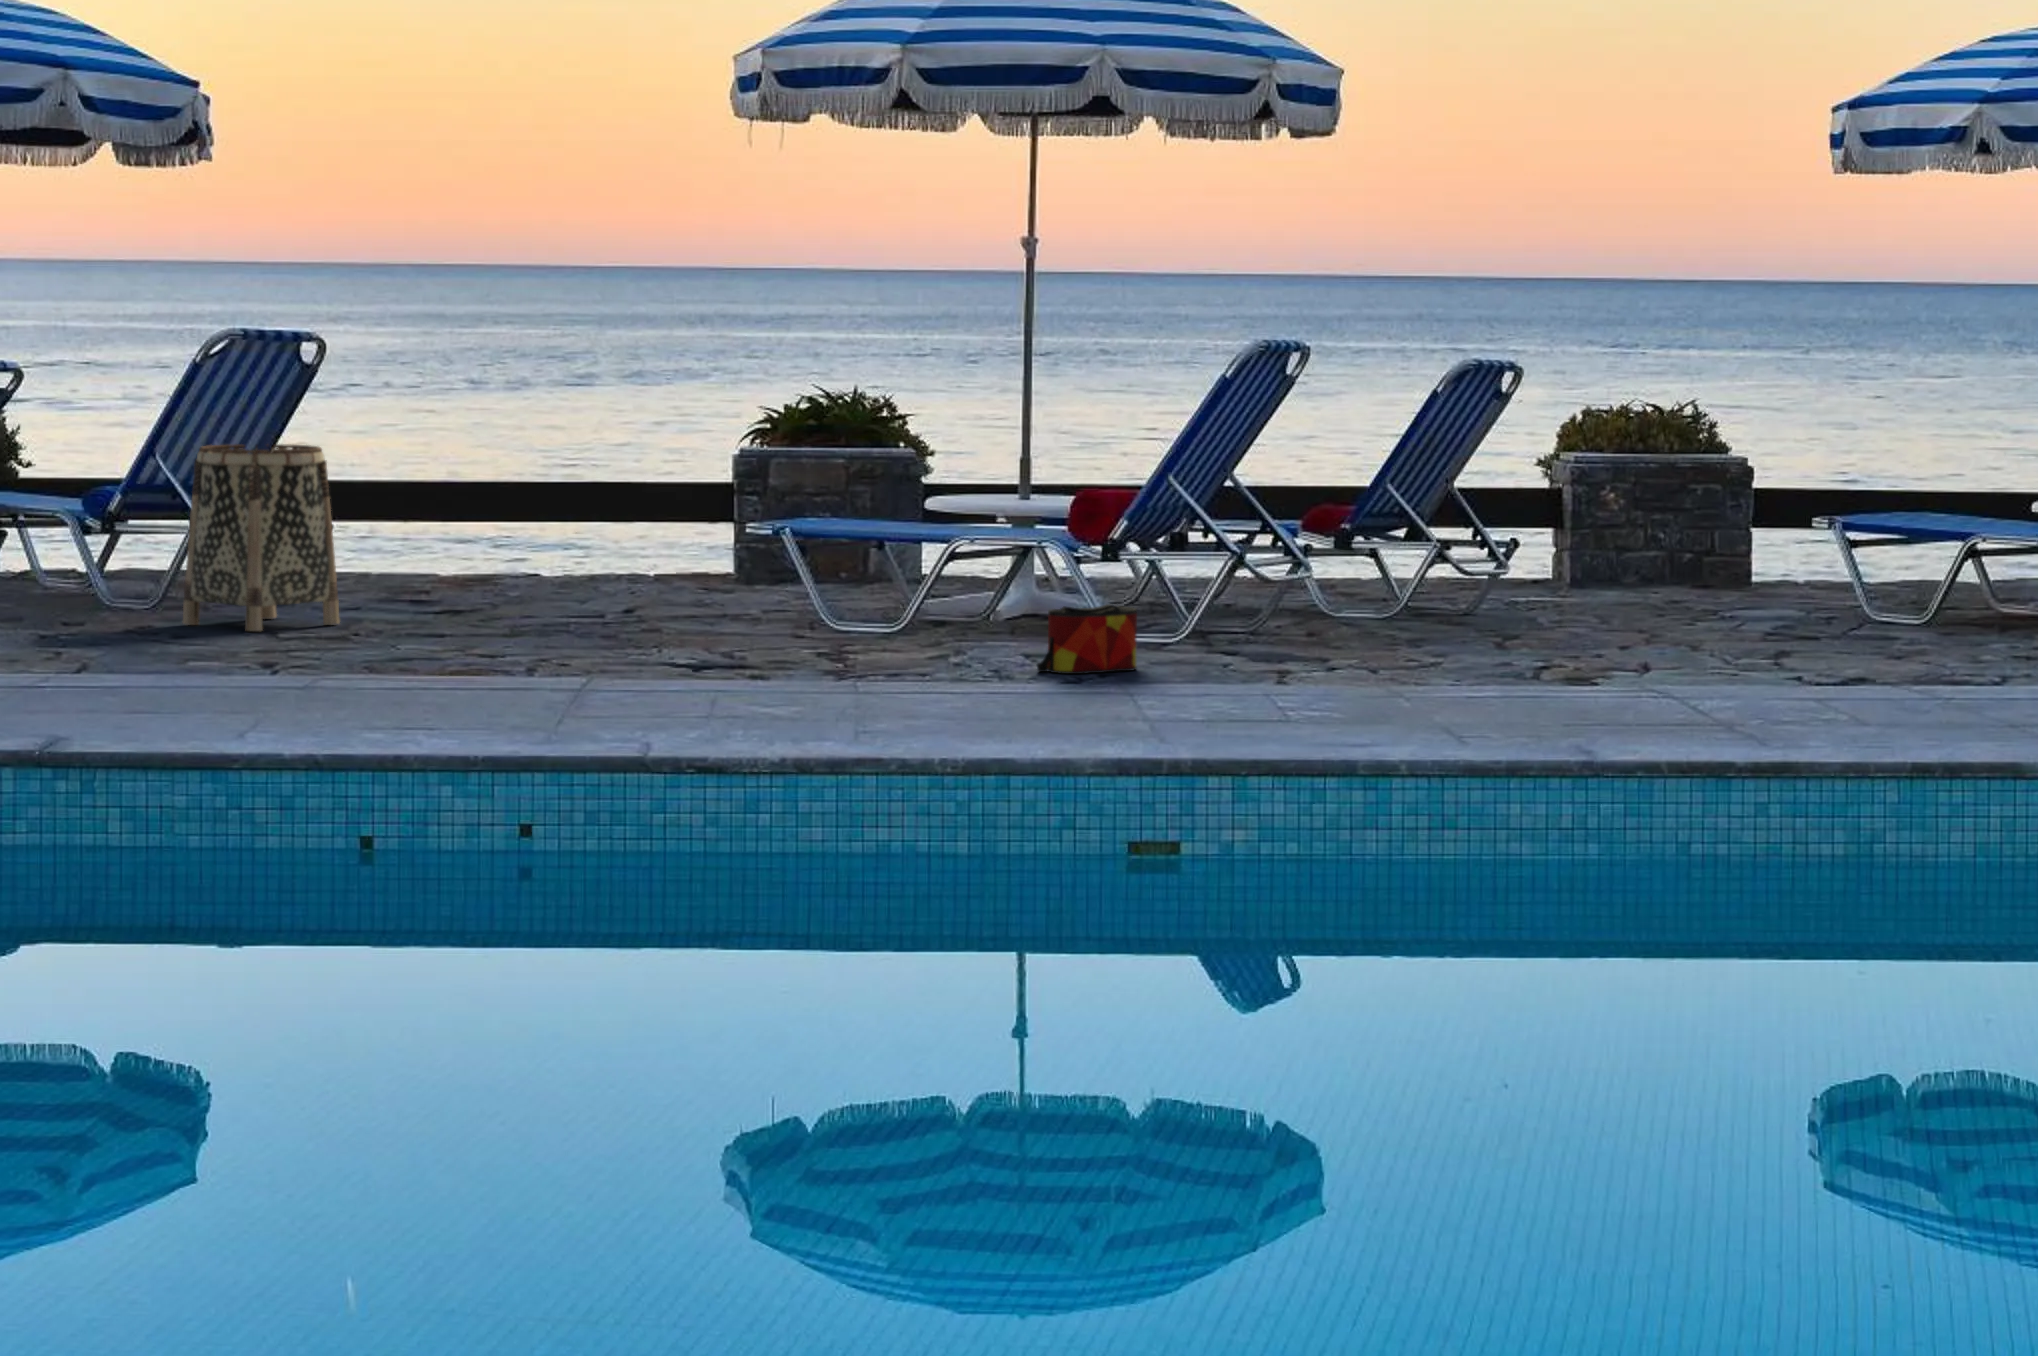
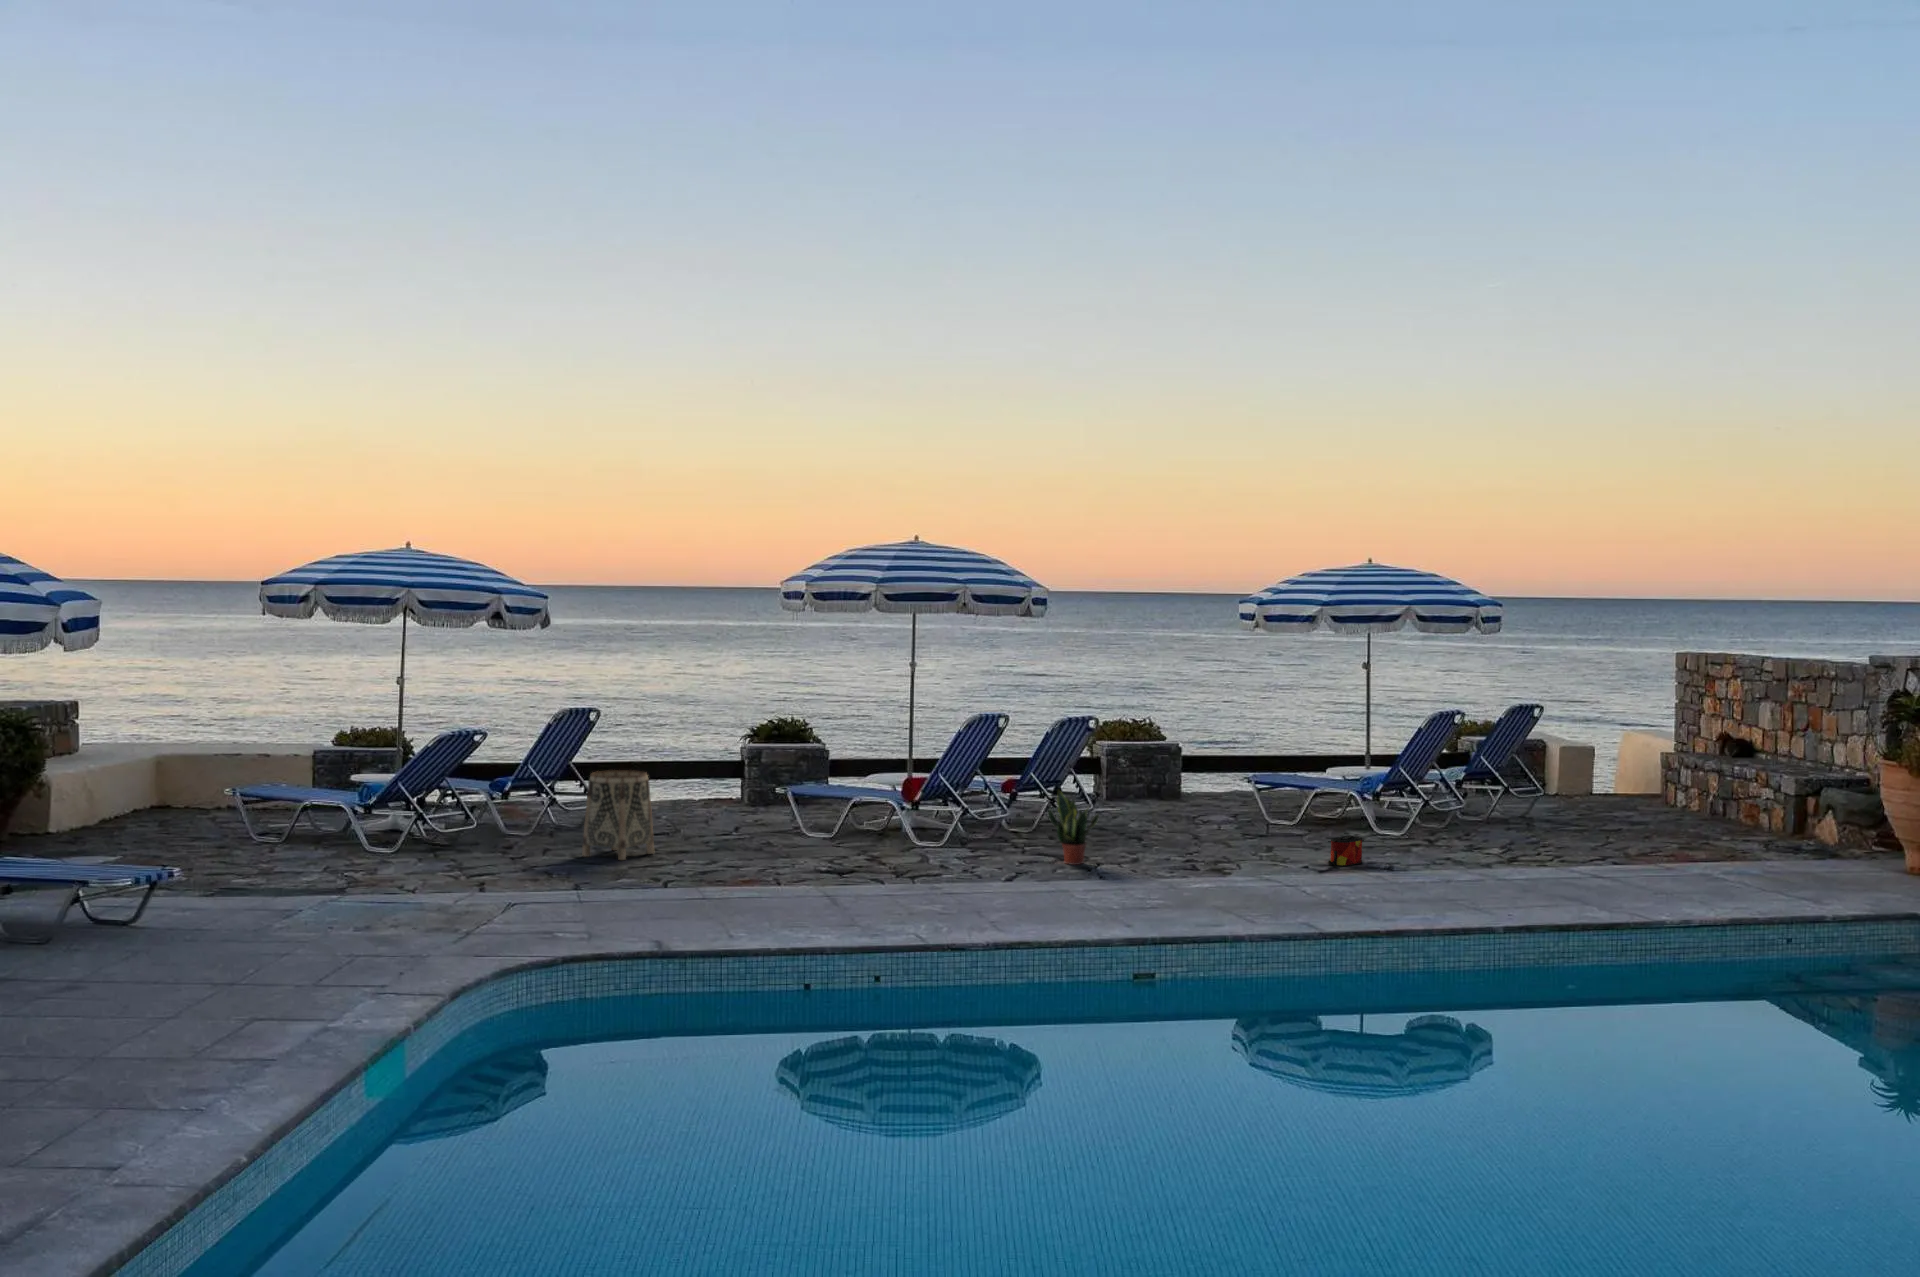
potted plant: none [1173,487,1289,662] -> present [1049,791,1099,865]
bag: present [1037,604,1137,674] -> present [1328,836,1362,866]

